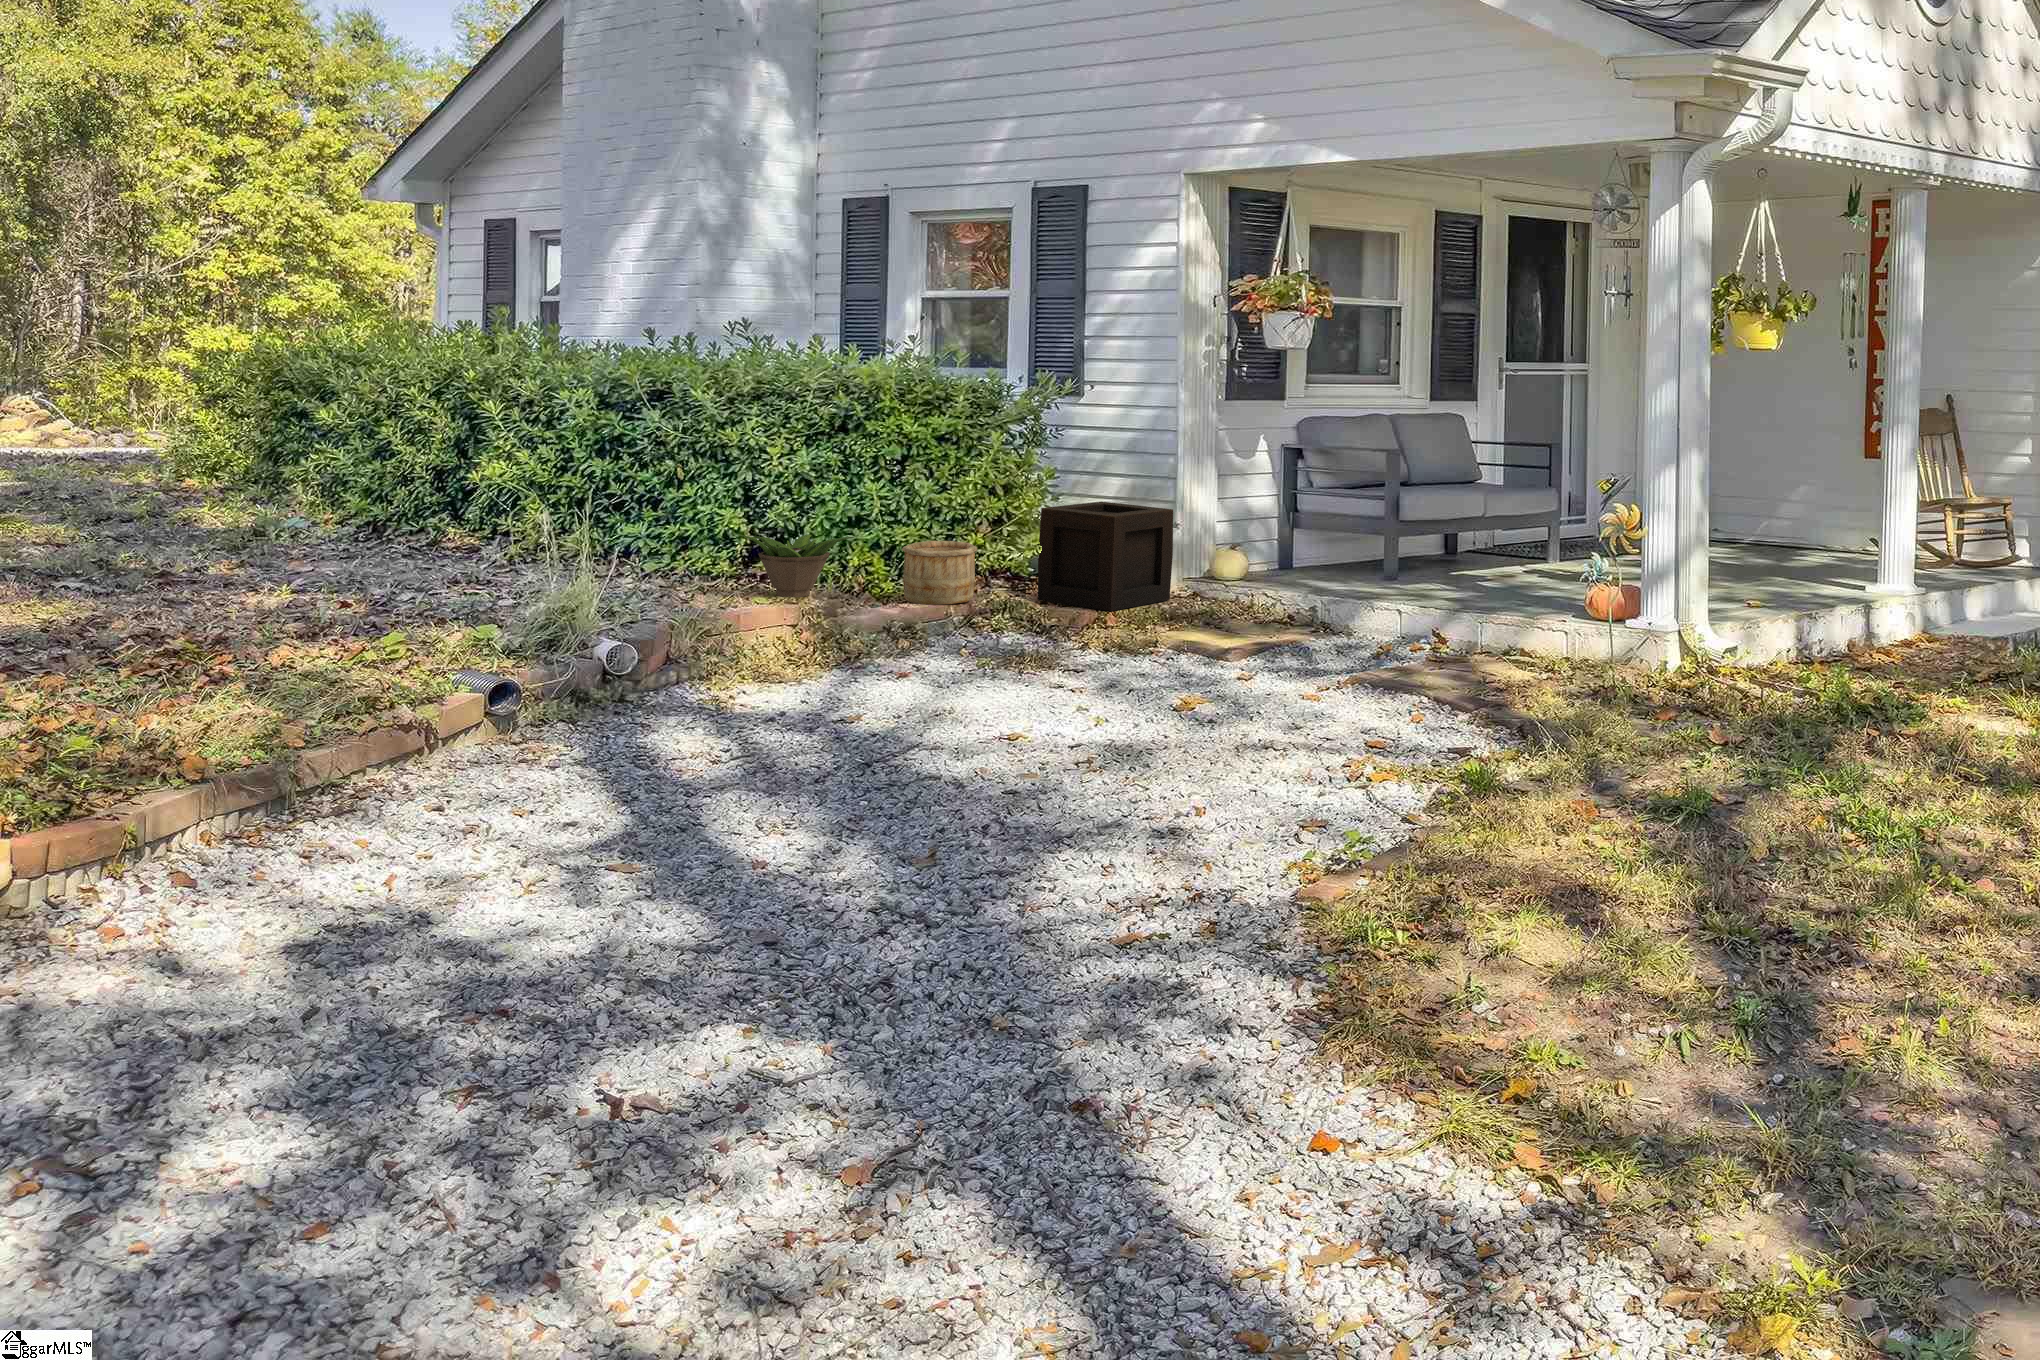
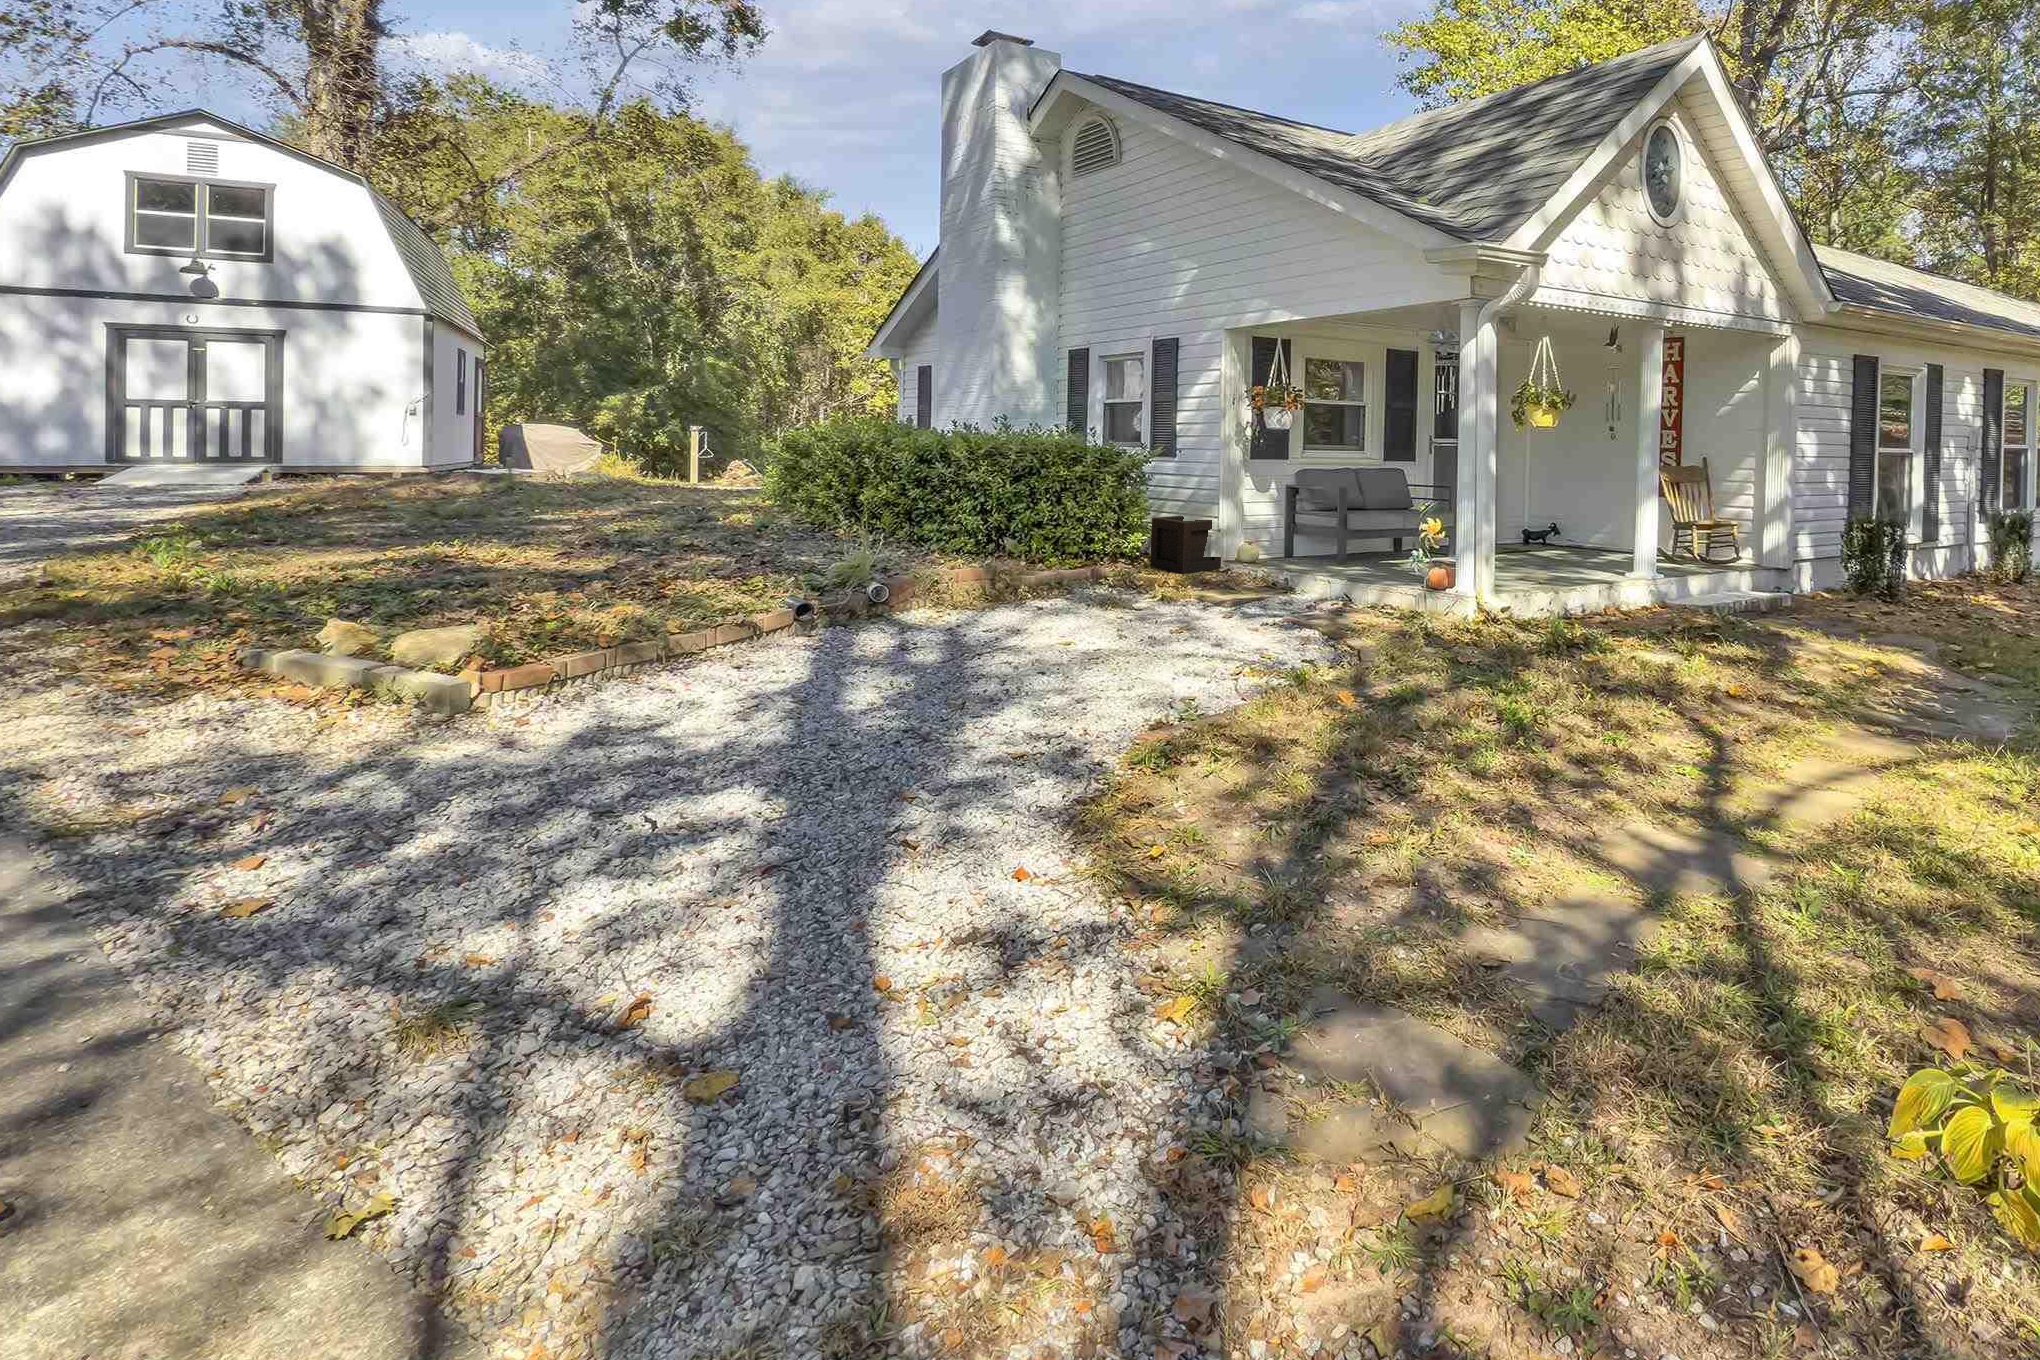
decorative plant: present [738,535,854,597] -> none [987,529,1047,562]
wooden bucket: present [902,541,977,605] -> none [1070,534,1108,568]

